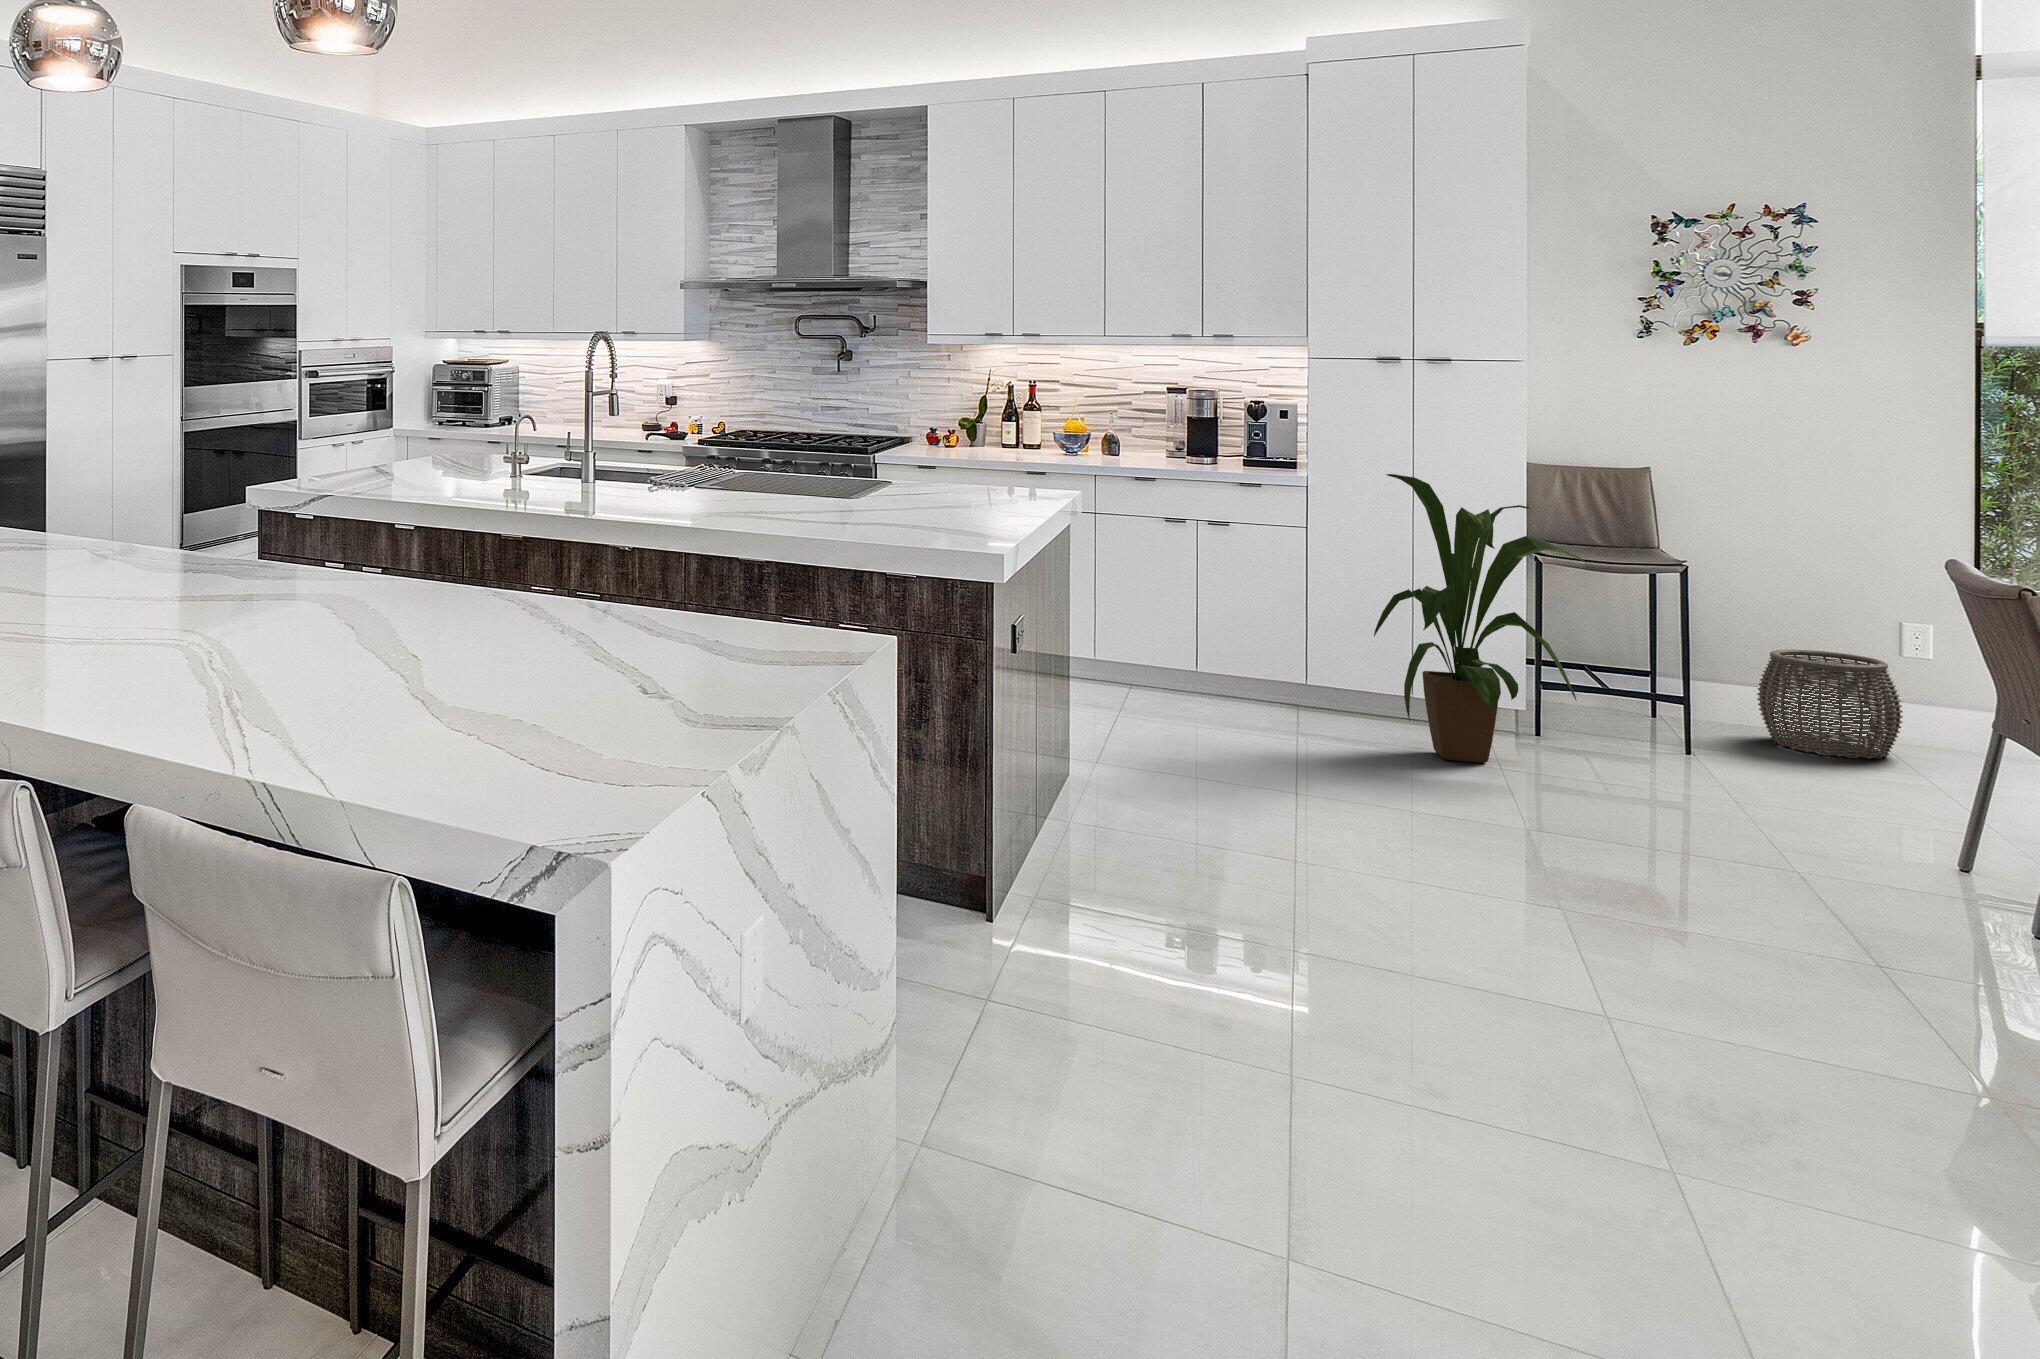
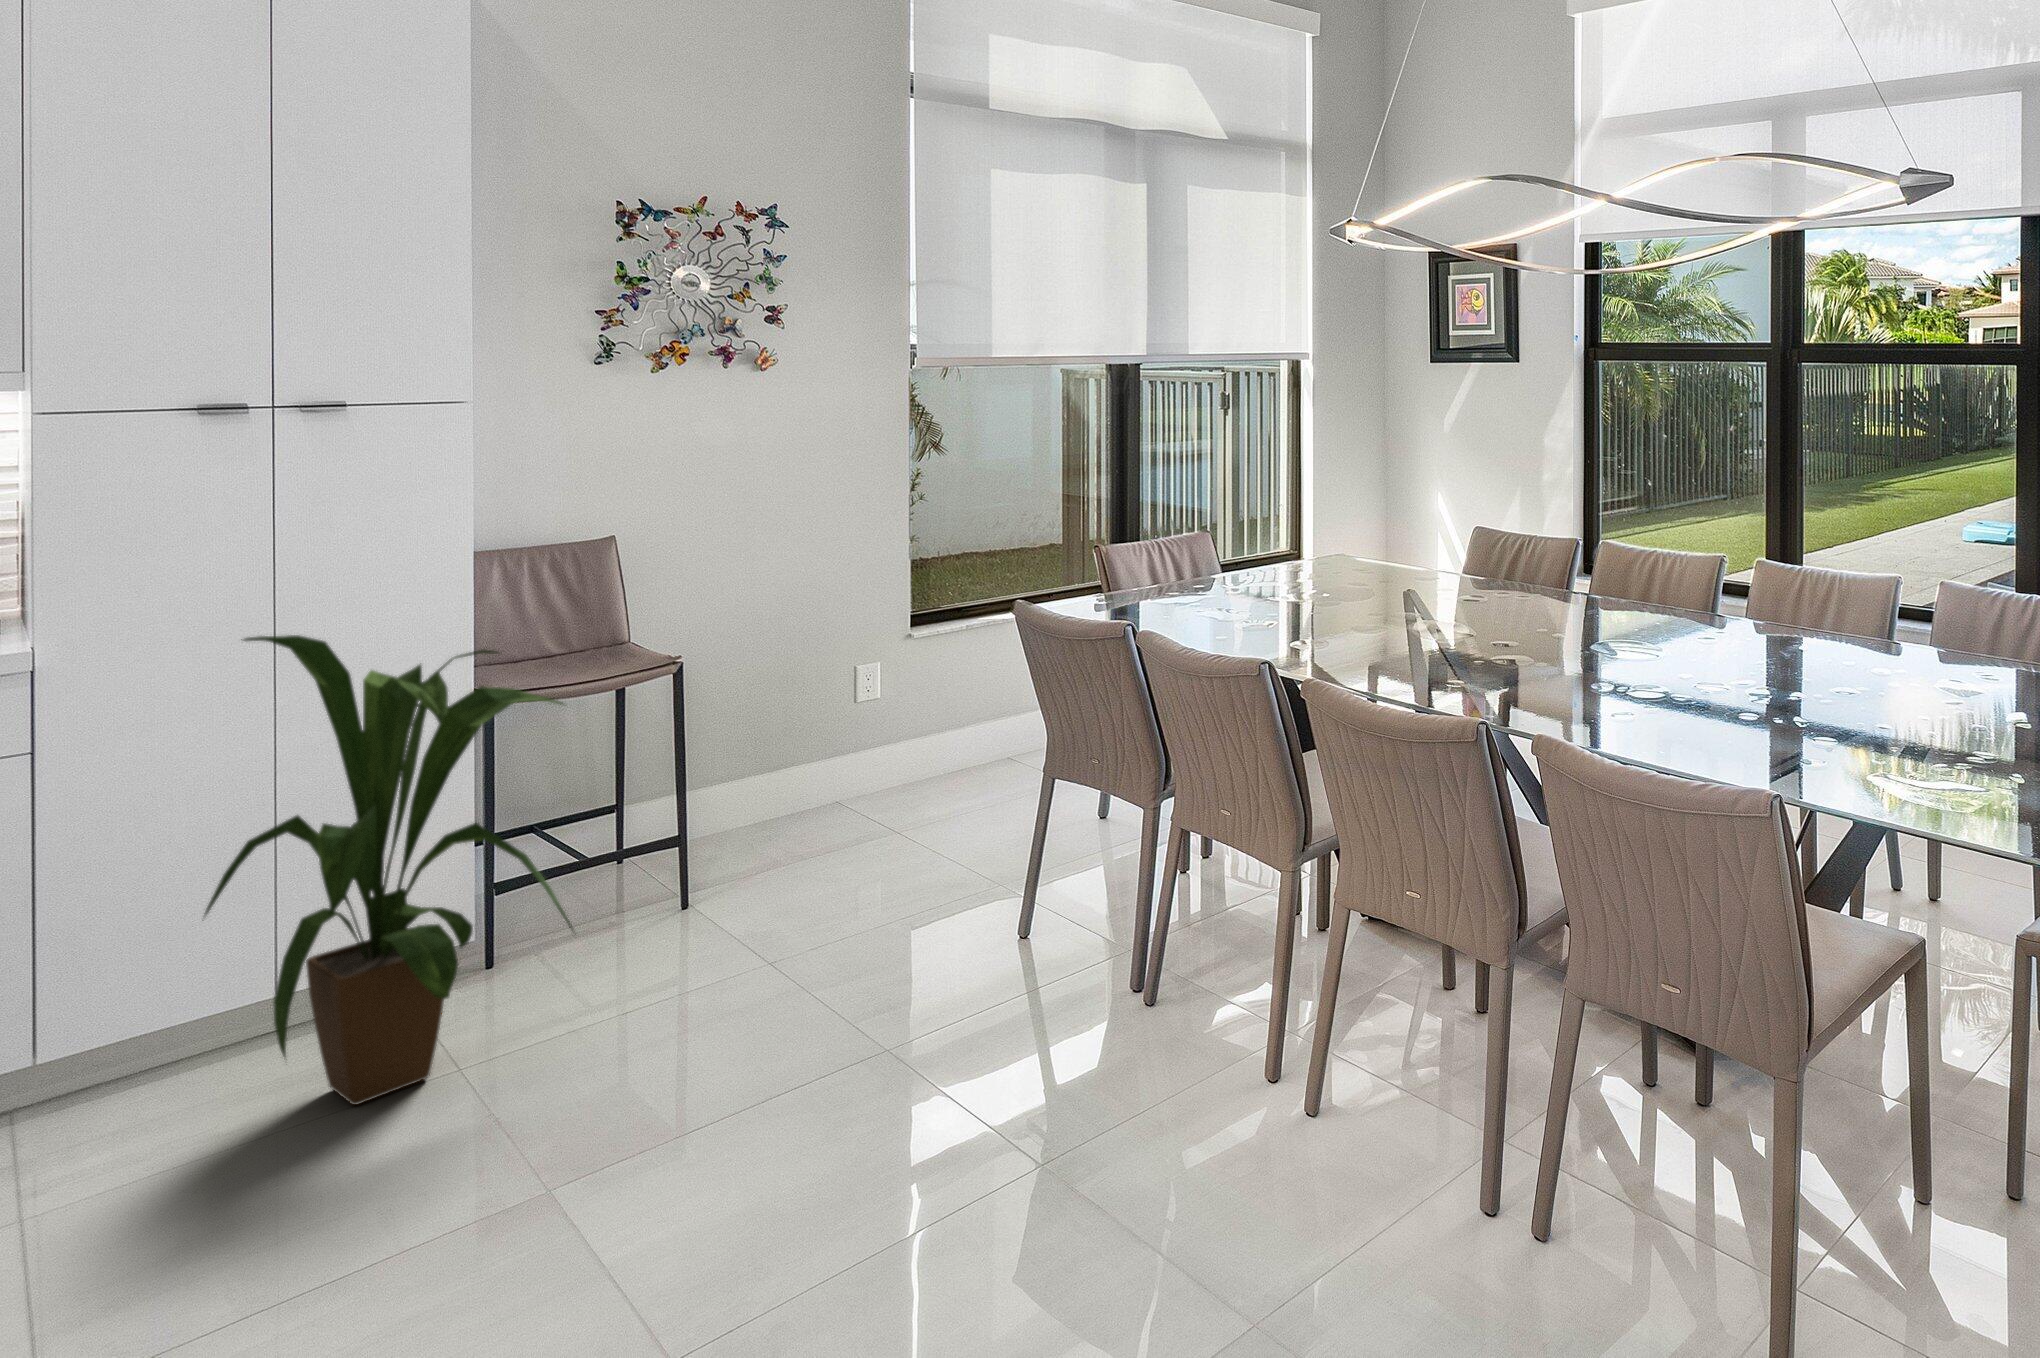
woven basket: present [1757,650,1903,759] -> none [737,724,877,860]

